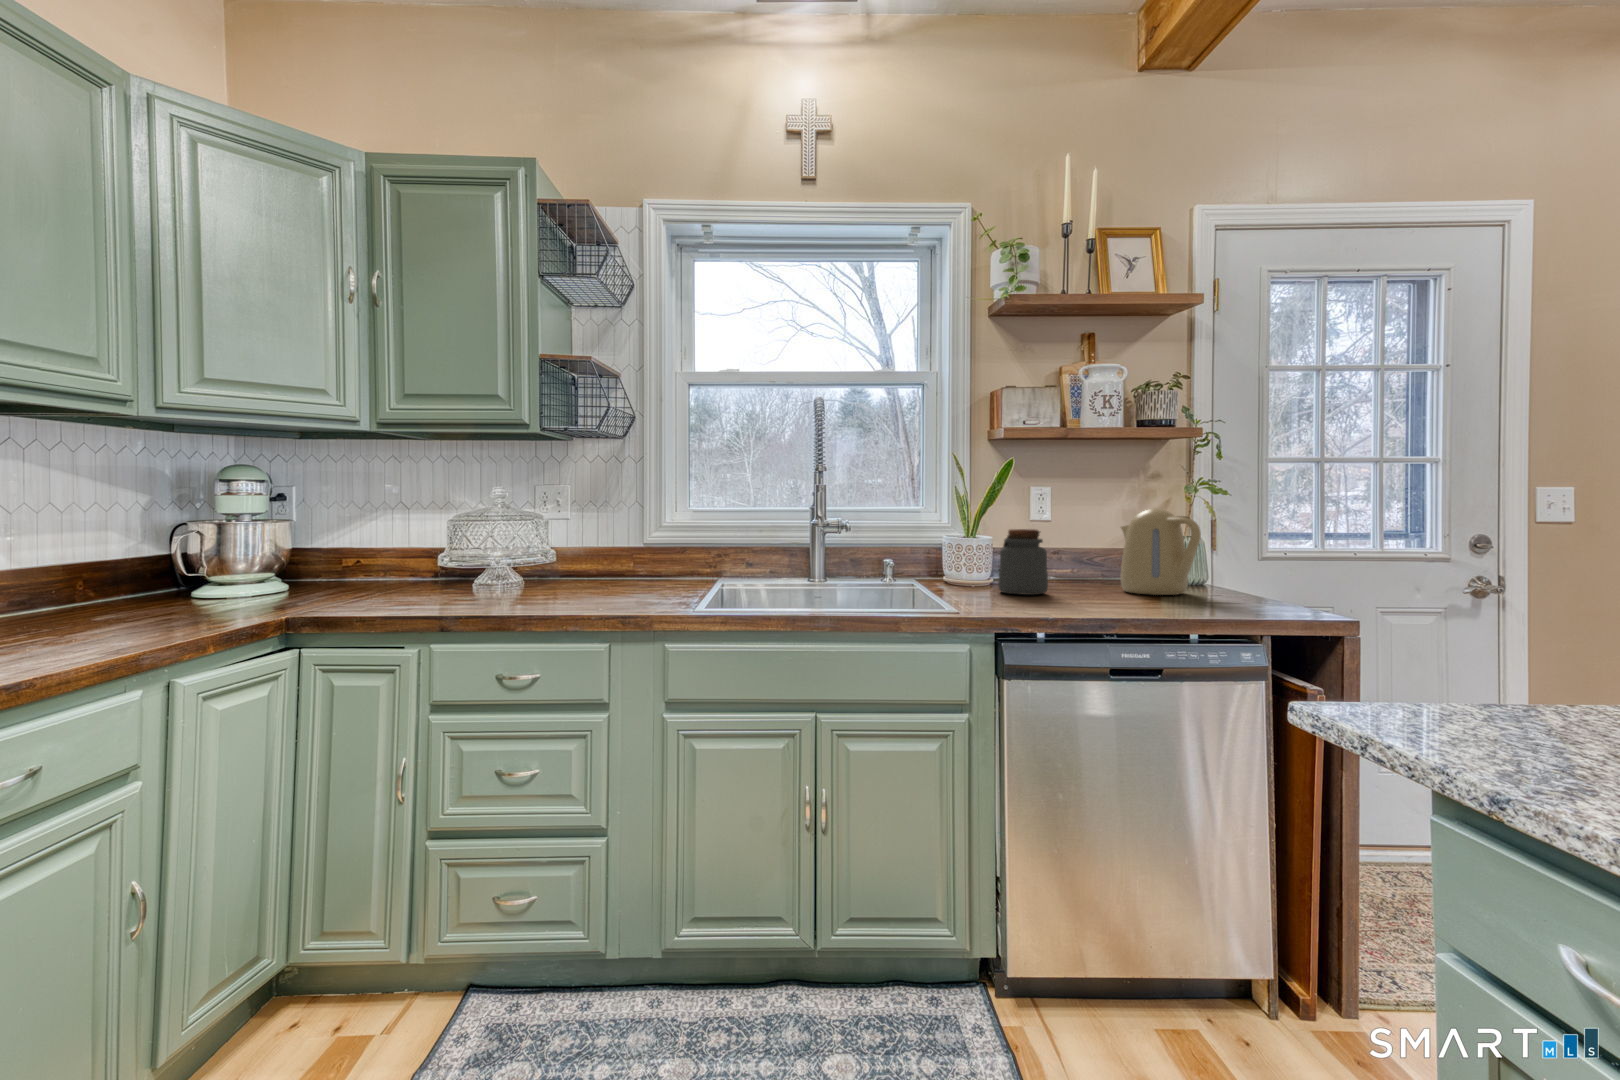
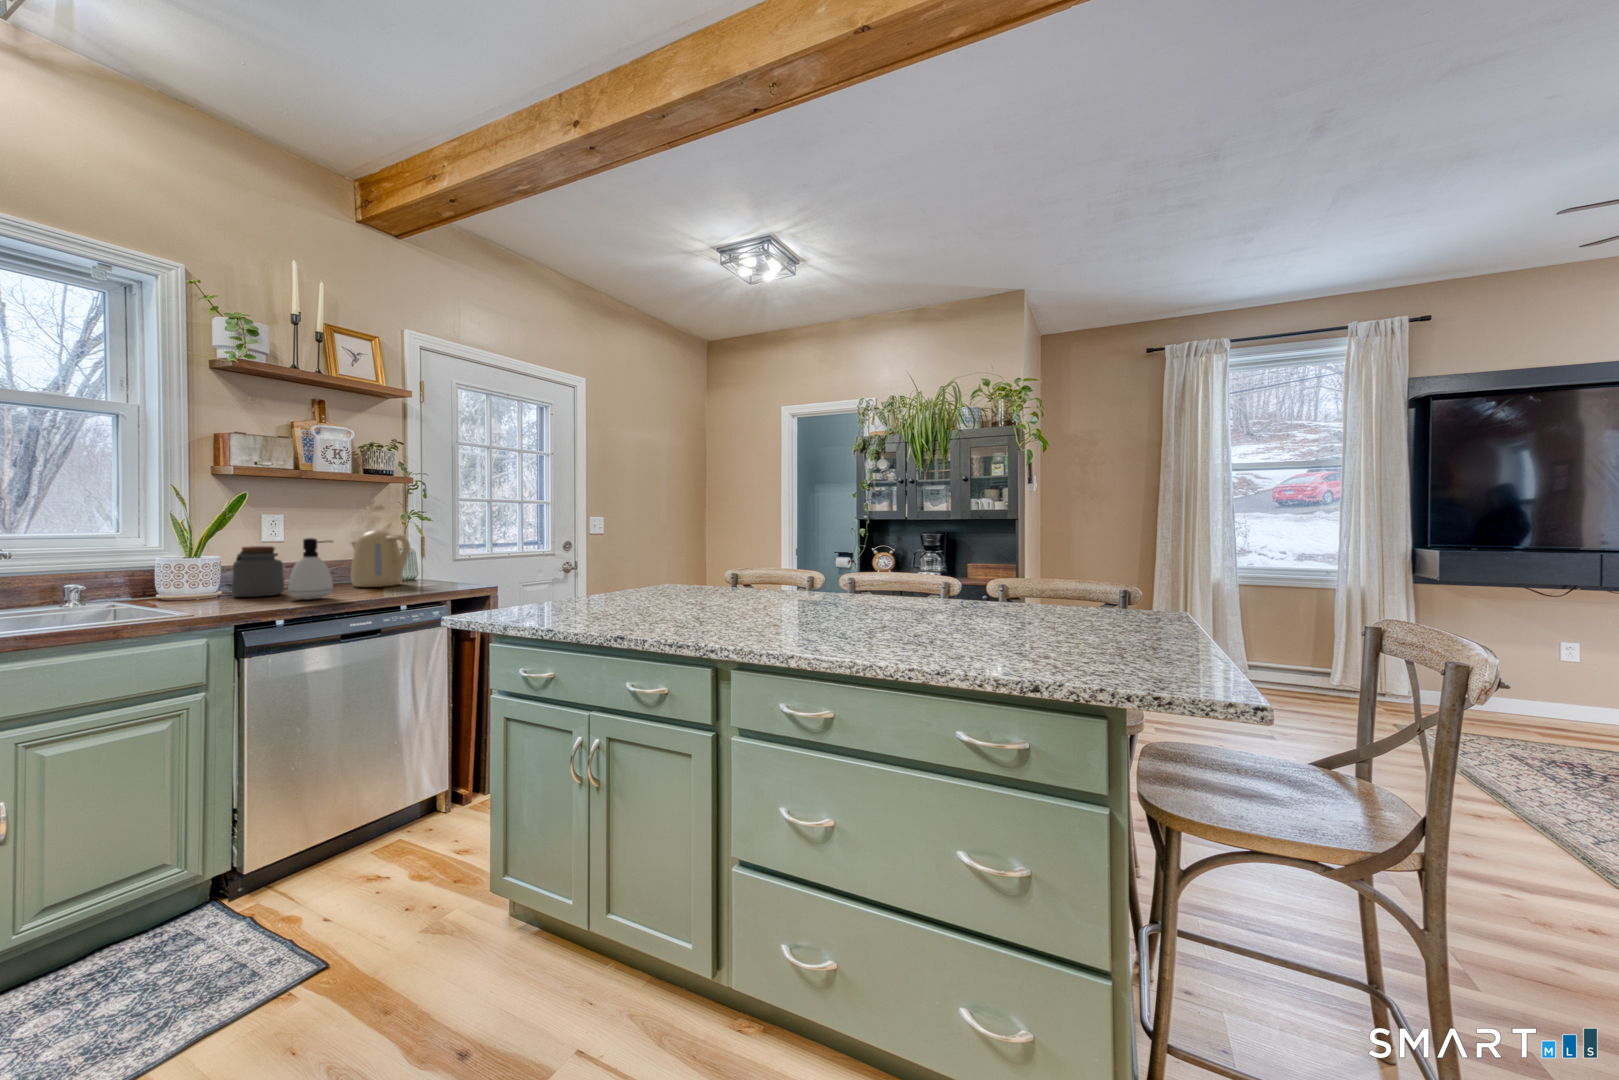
soap dispenser: none [1052,518,1103,605] -> present [288,538,333,599]

